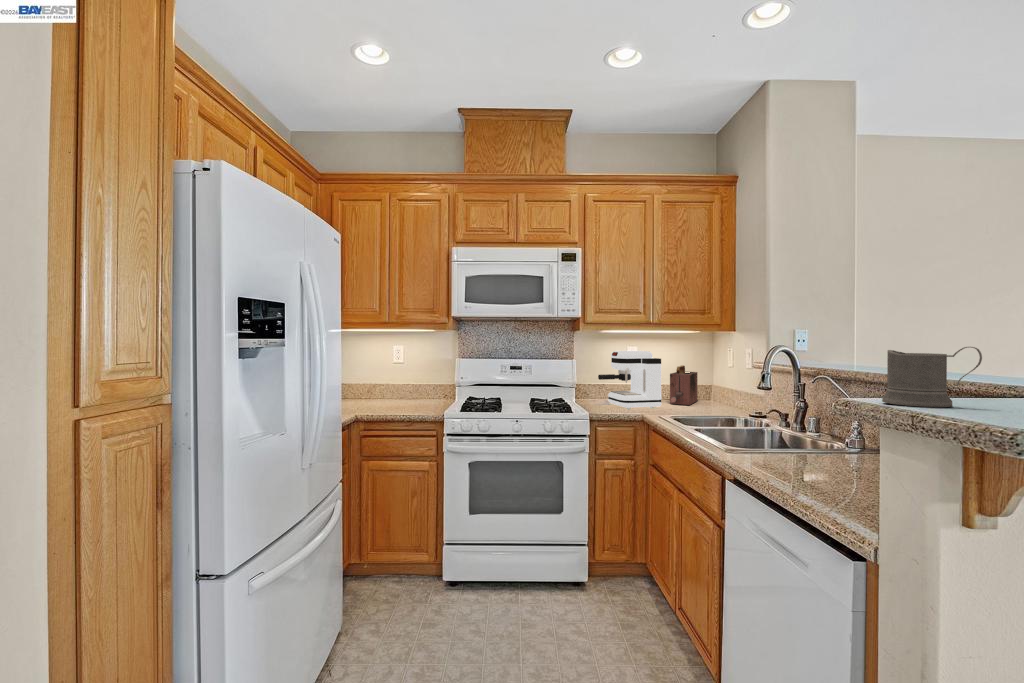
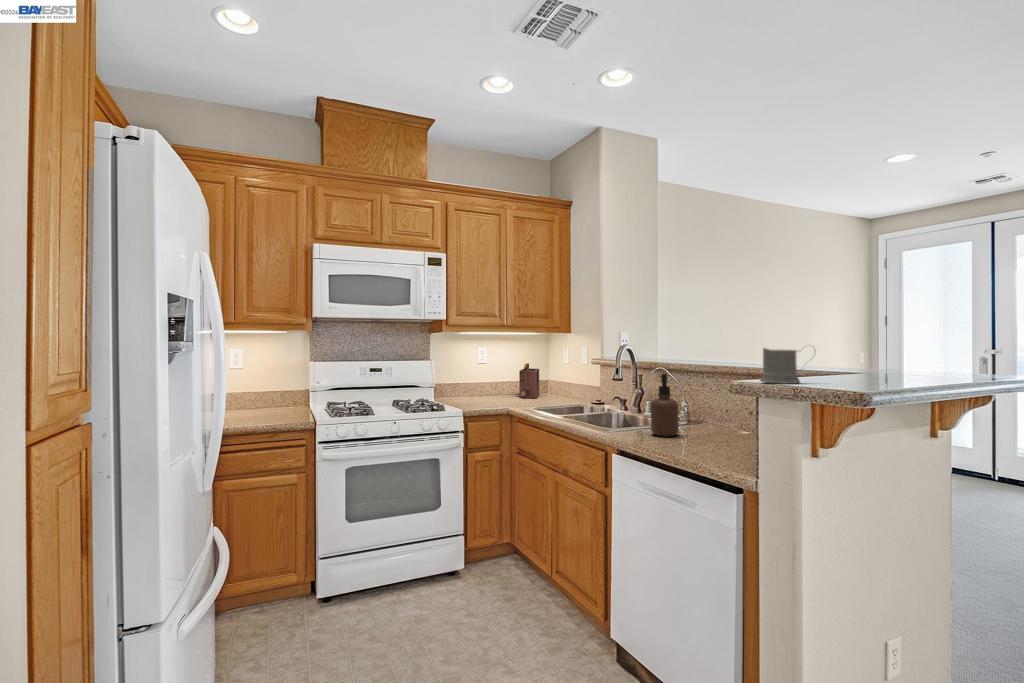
coffee maker: present [598,351,662,409] -> none [461,351,518,404]
soap dispenser: none [791,384,831,467] -> present [651,374,679,436]

